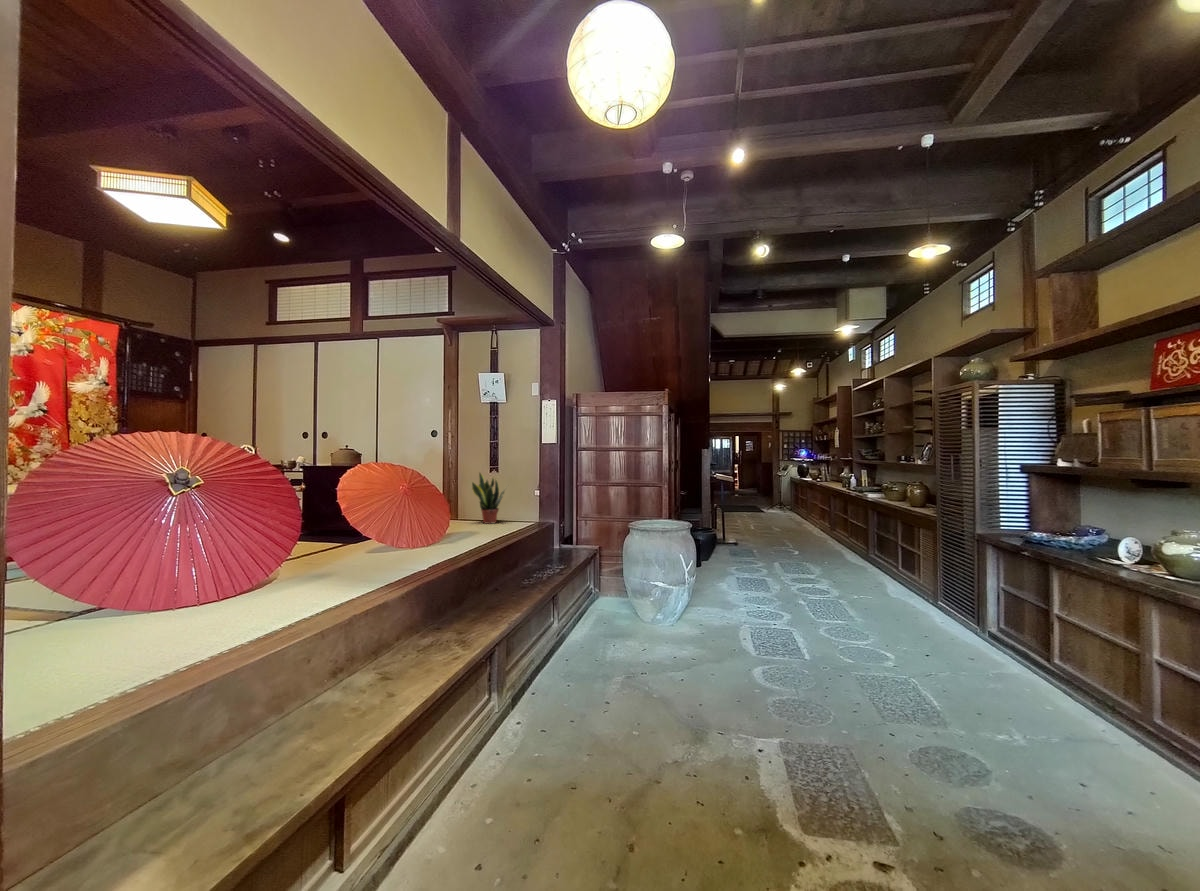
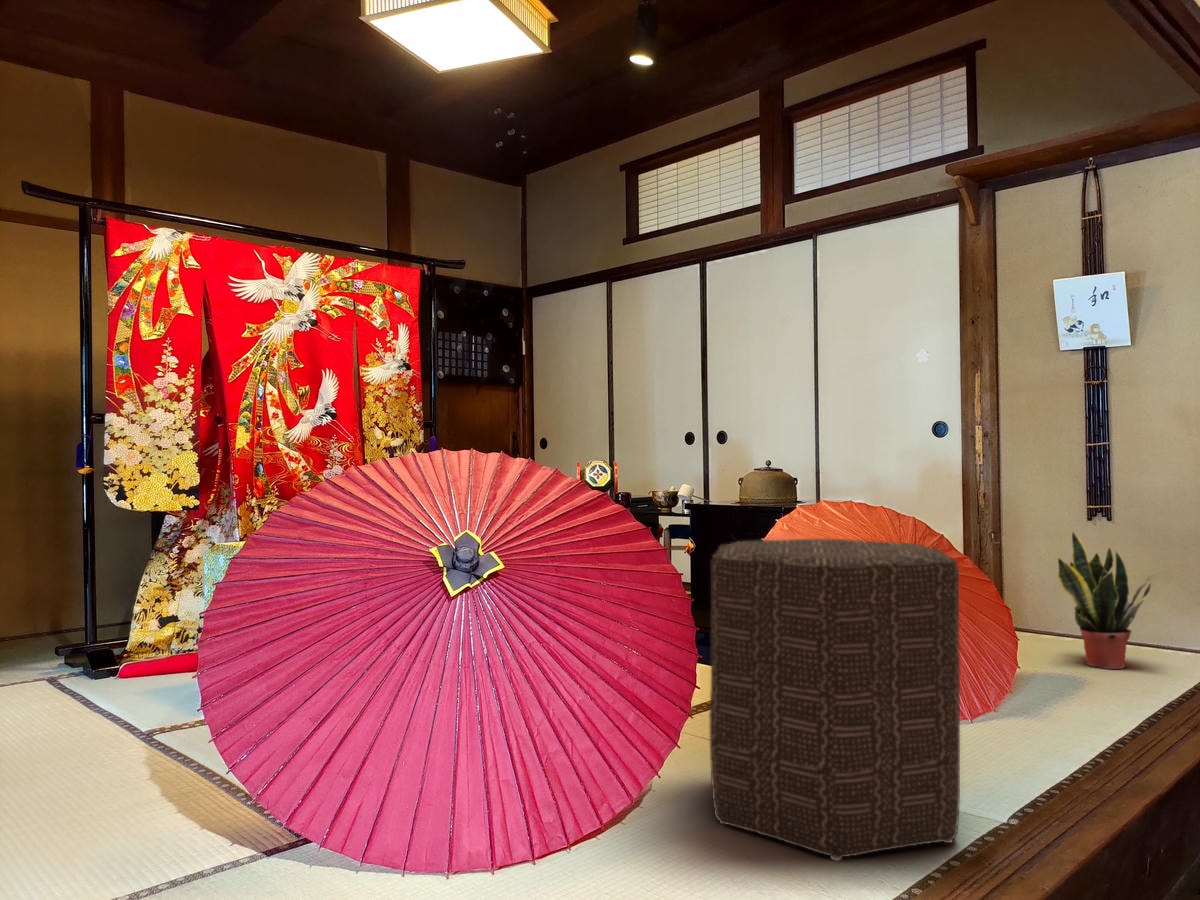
ottoman: none [304,473,405,586] -> present [709,539,960,861]

